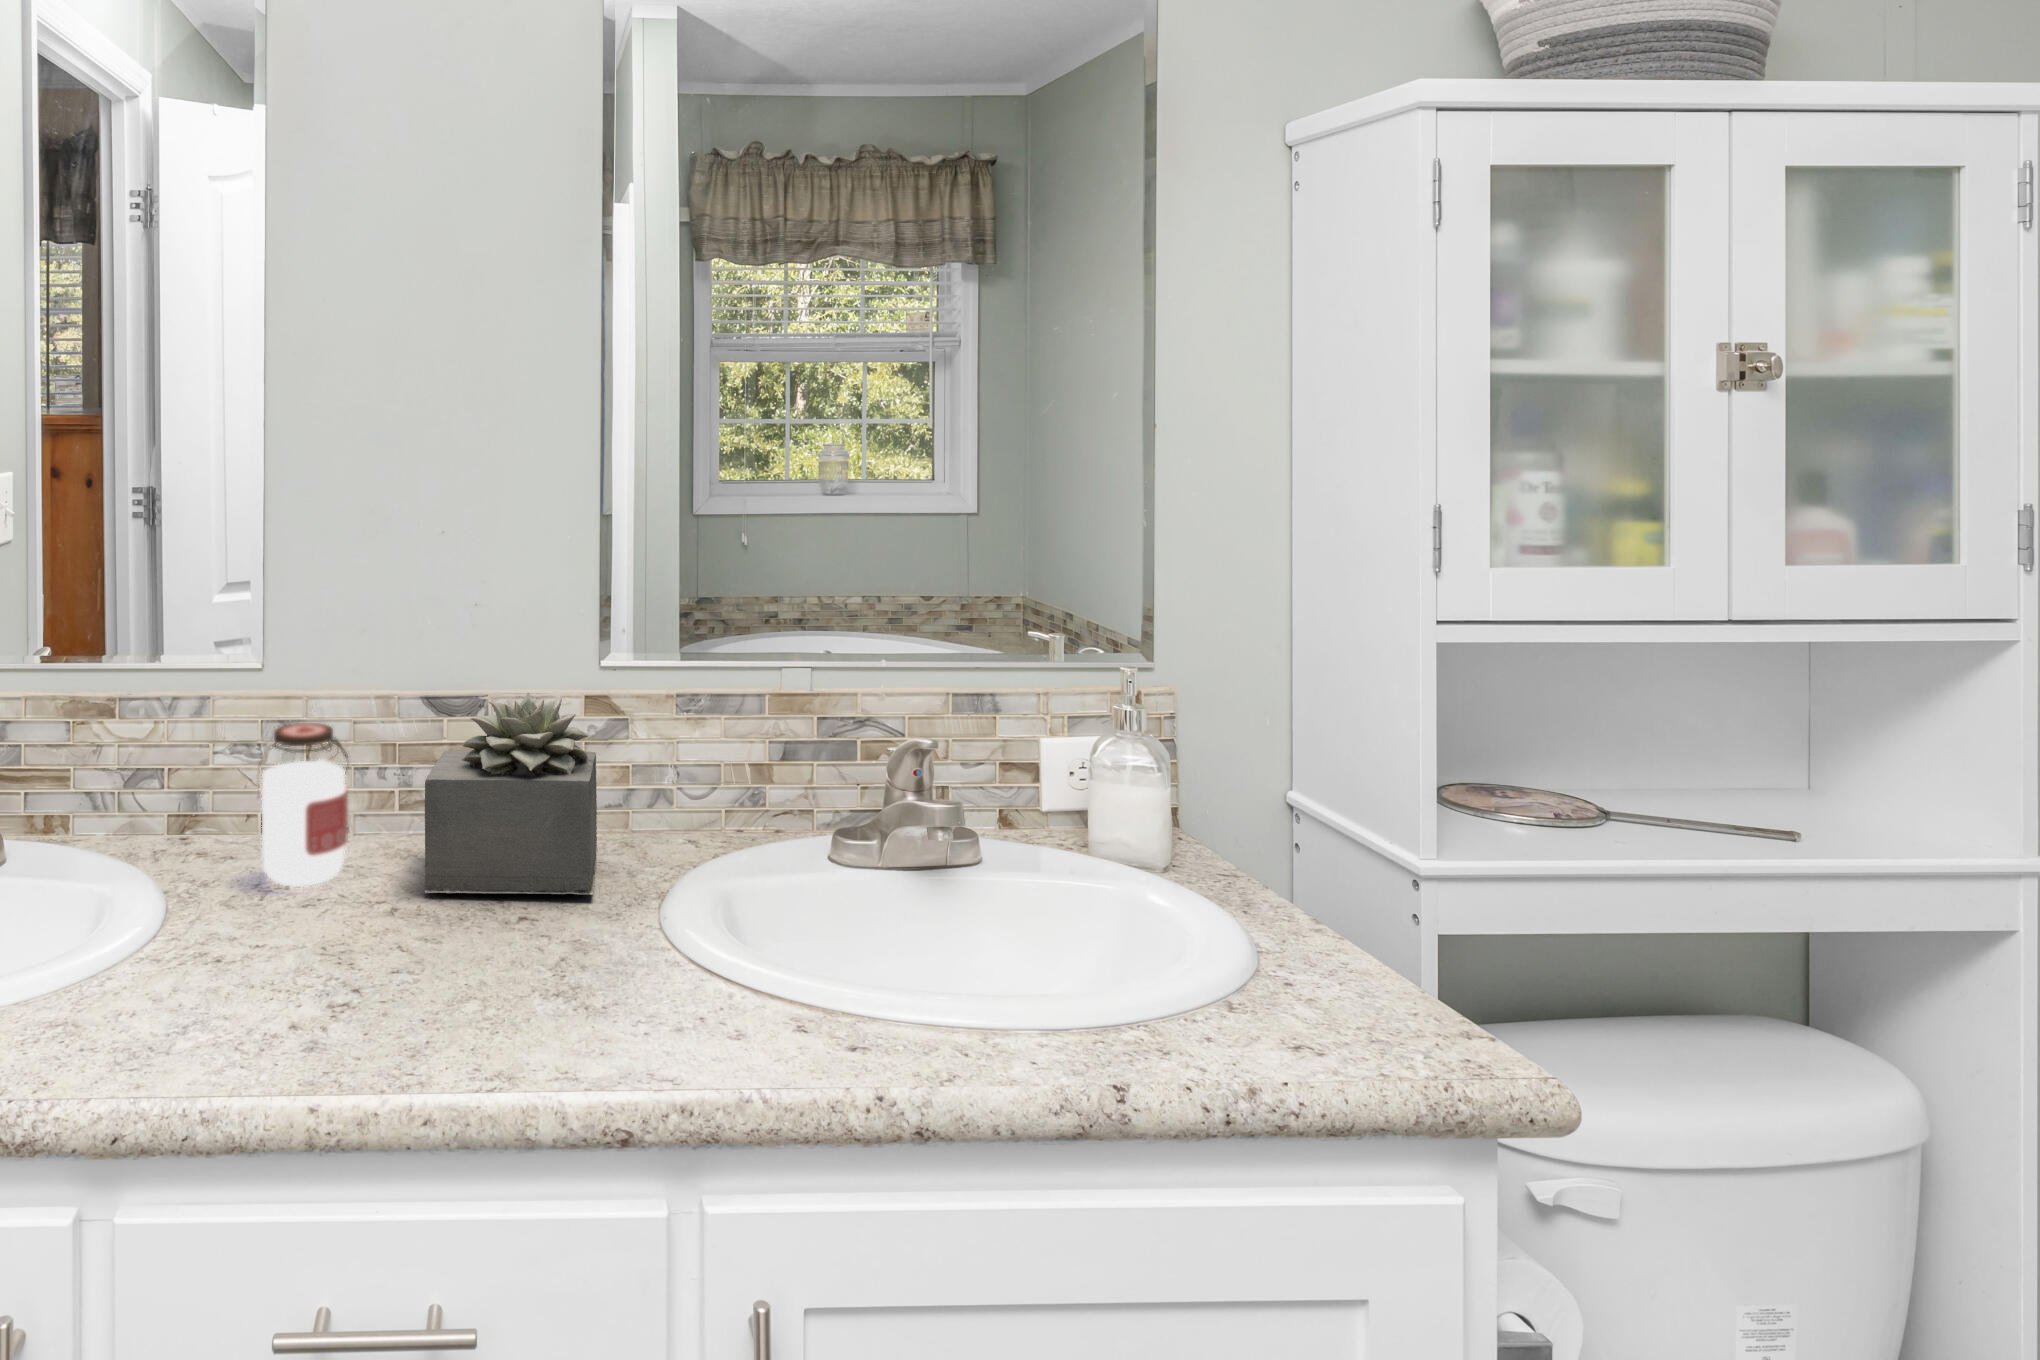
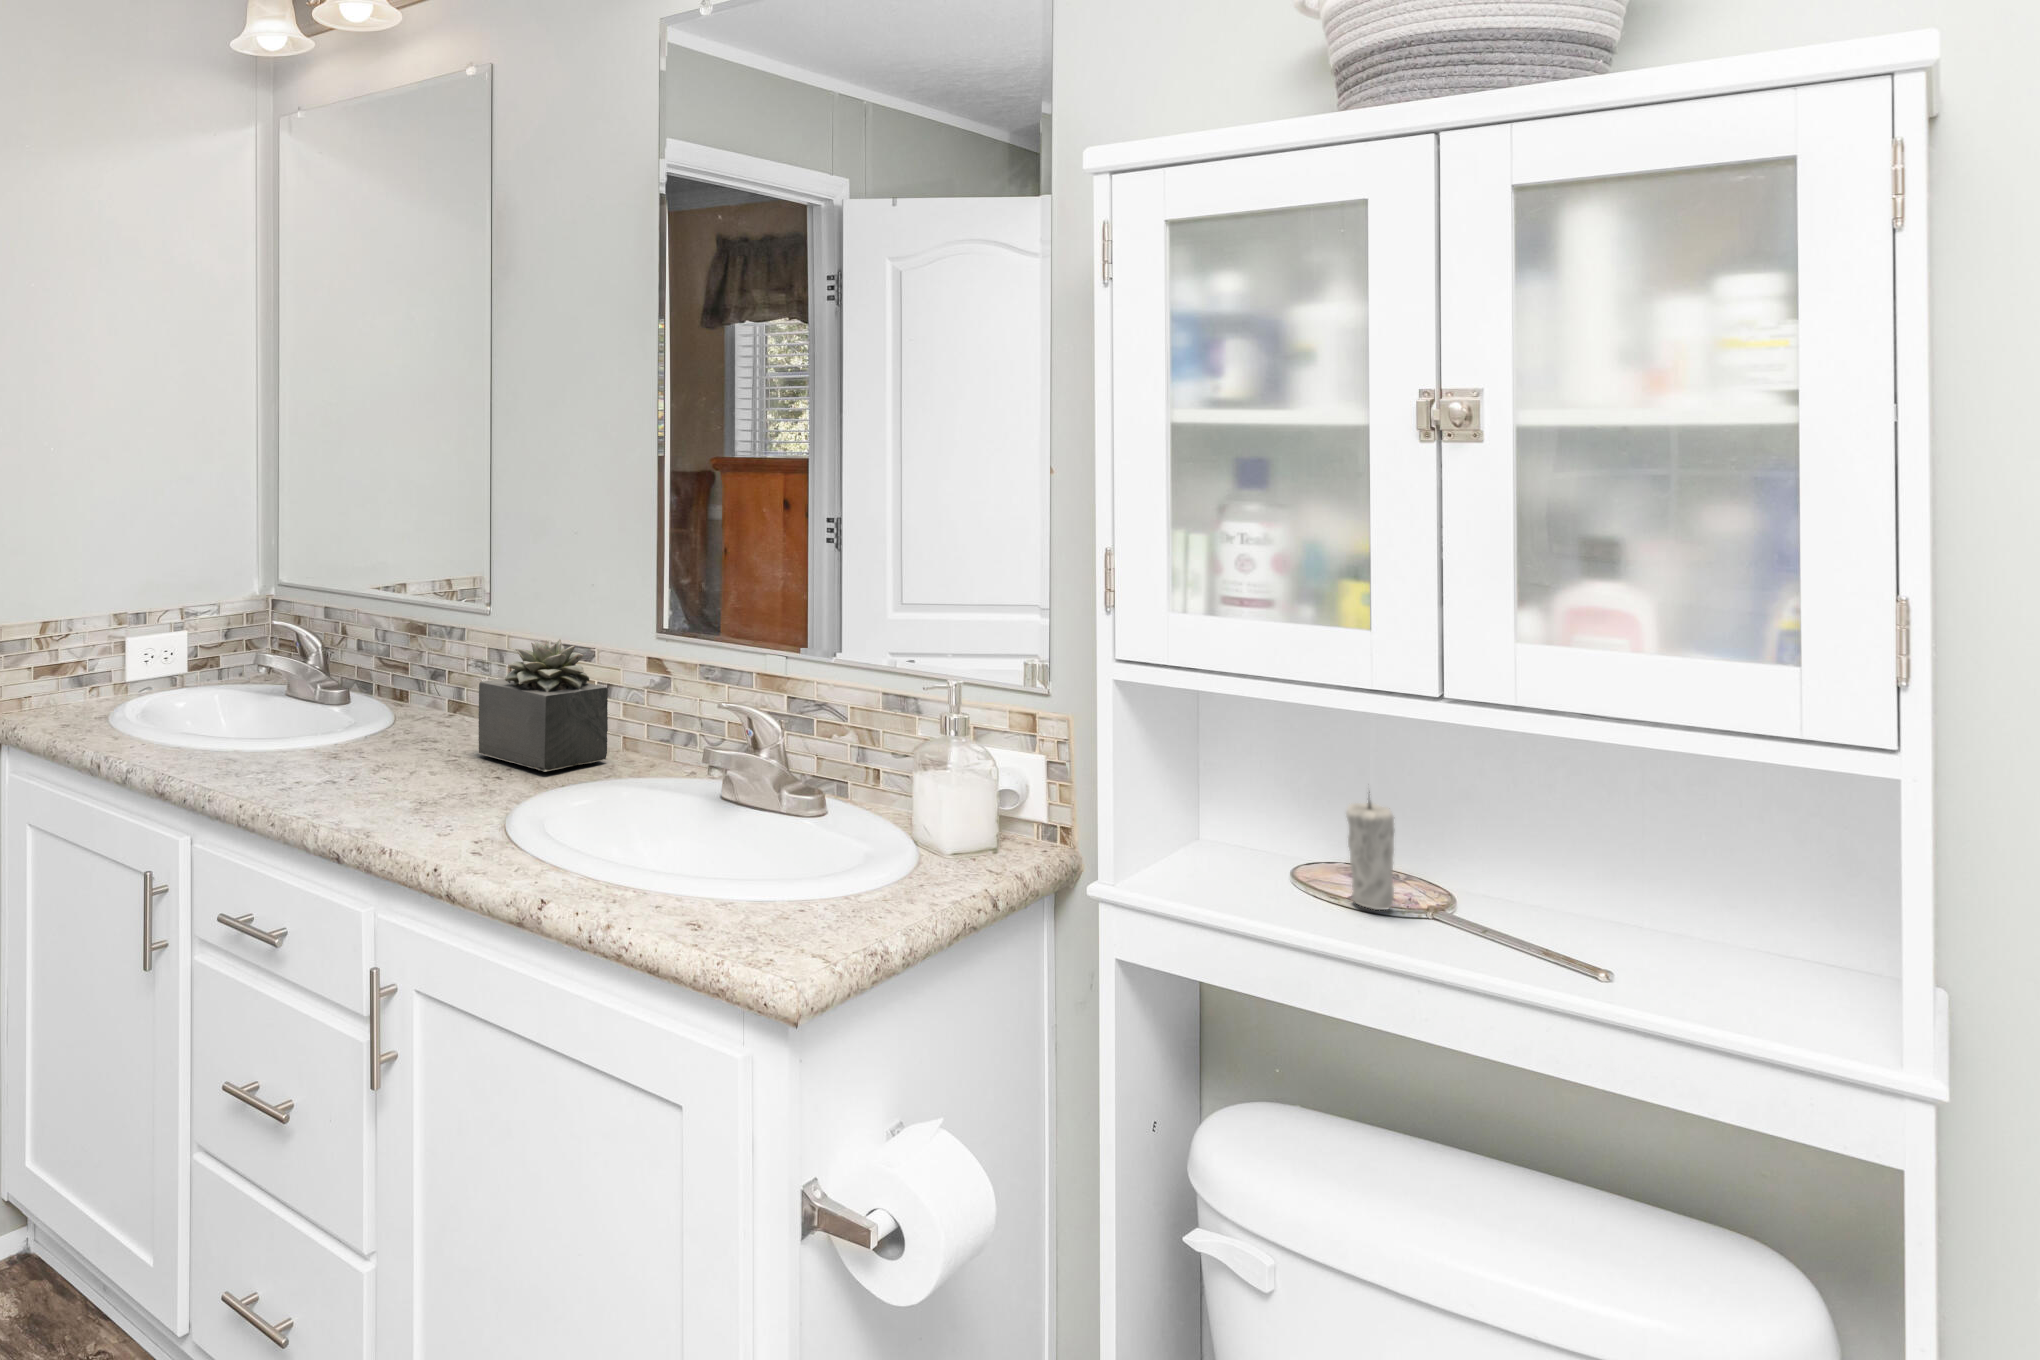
candle: none [1534,712,1584,829] -> present [1346,792,1394,910]
jar: present [259,723,348,887] -> none [422,642,477,742]

